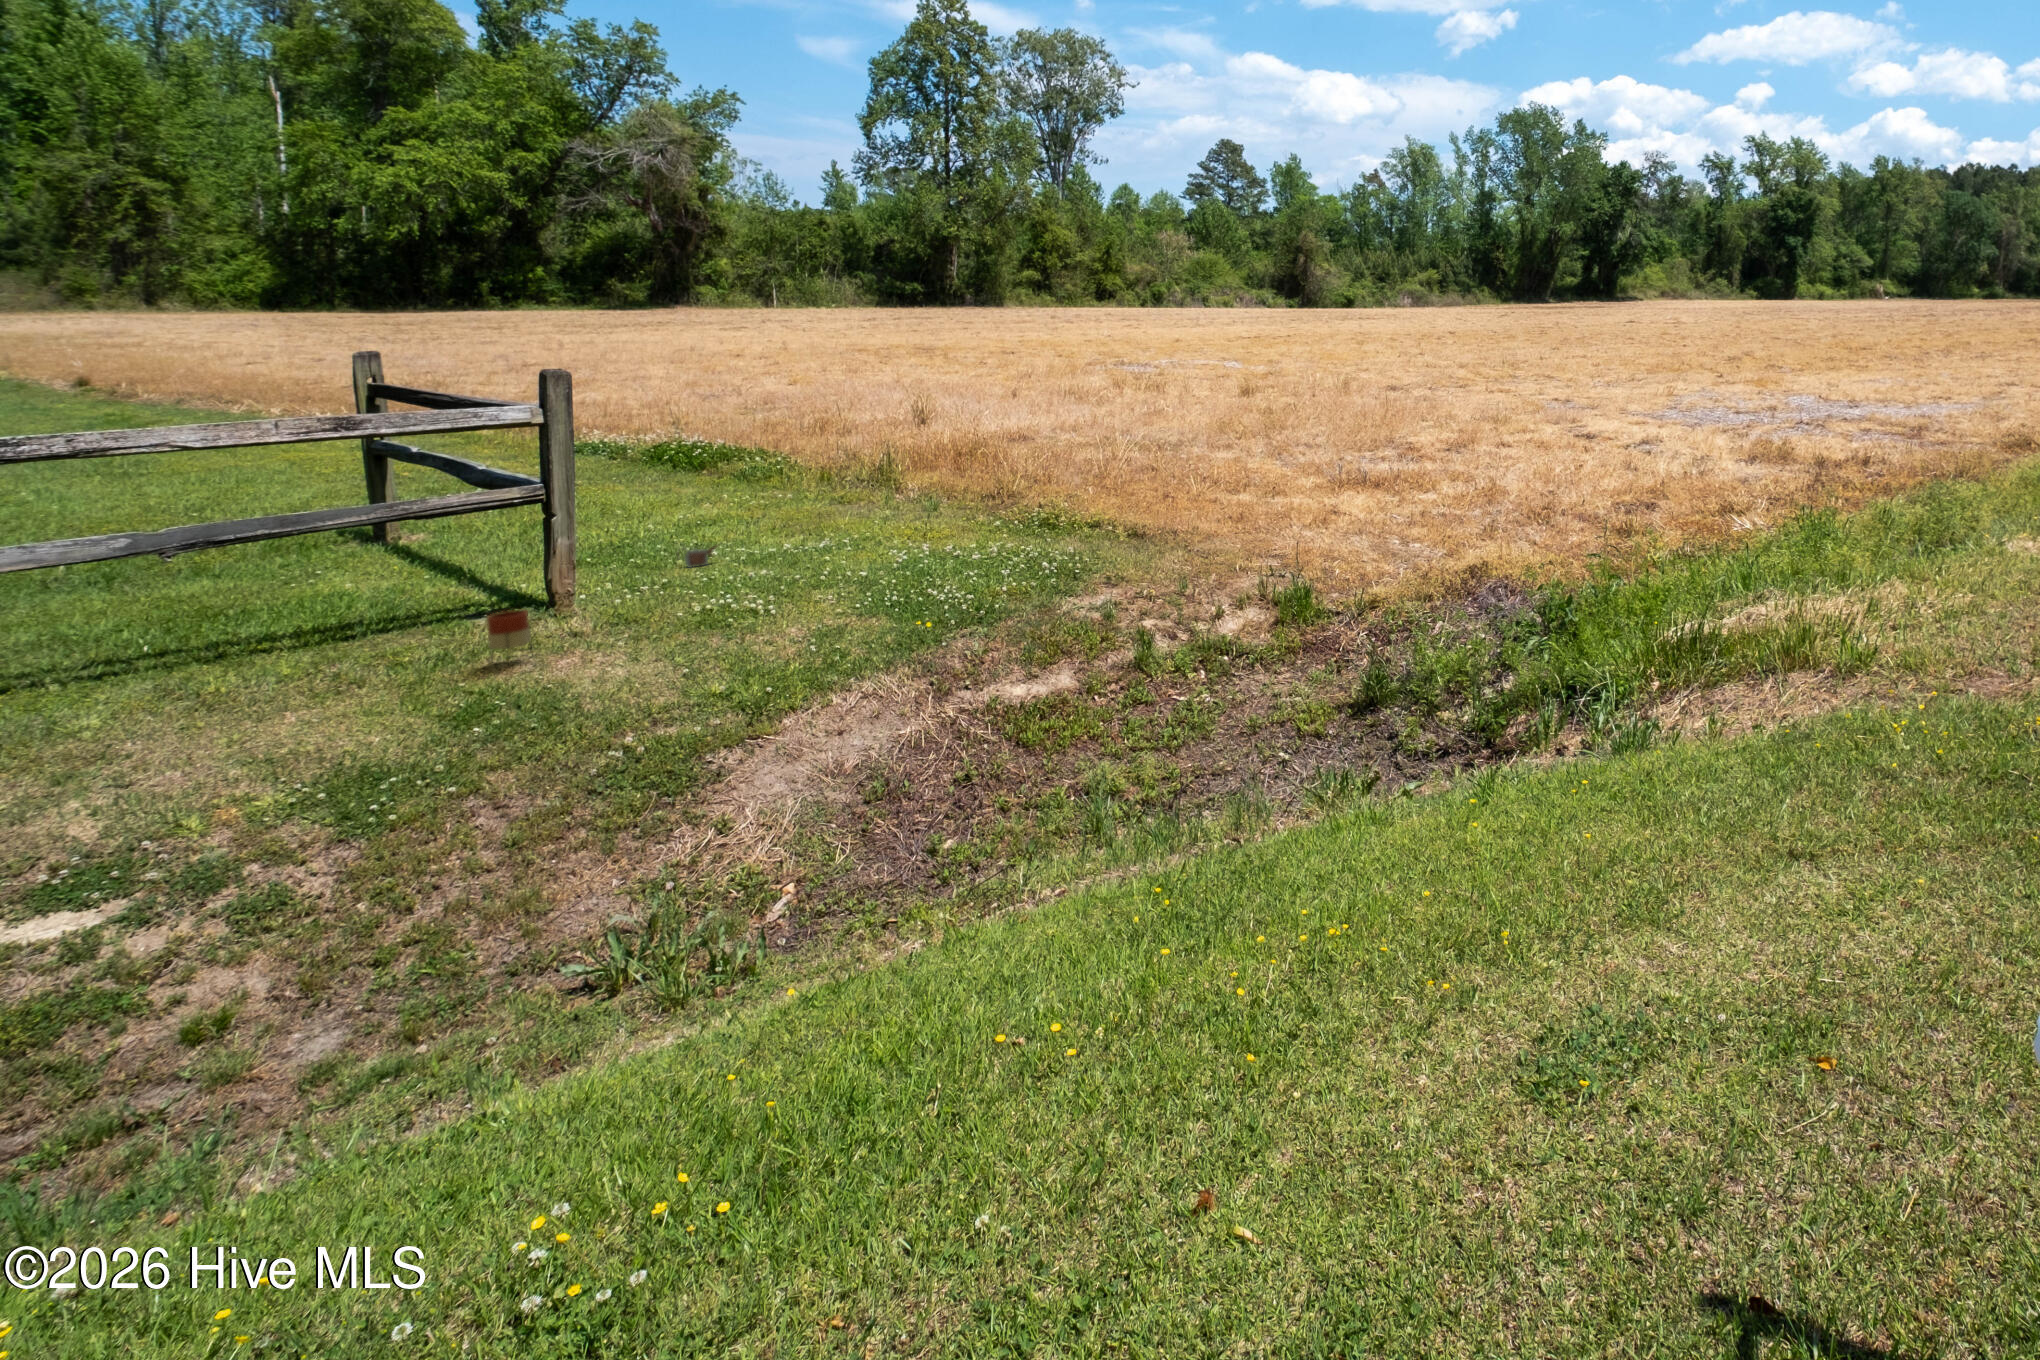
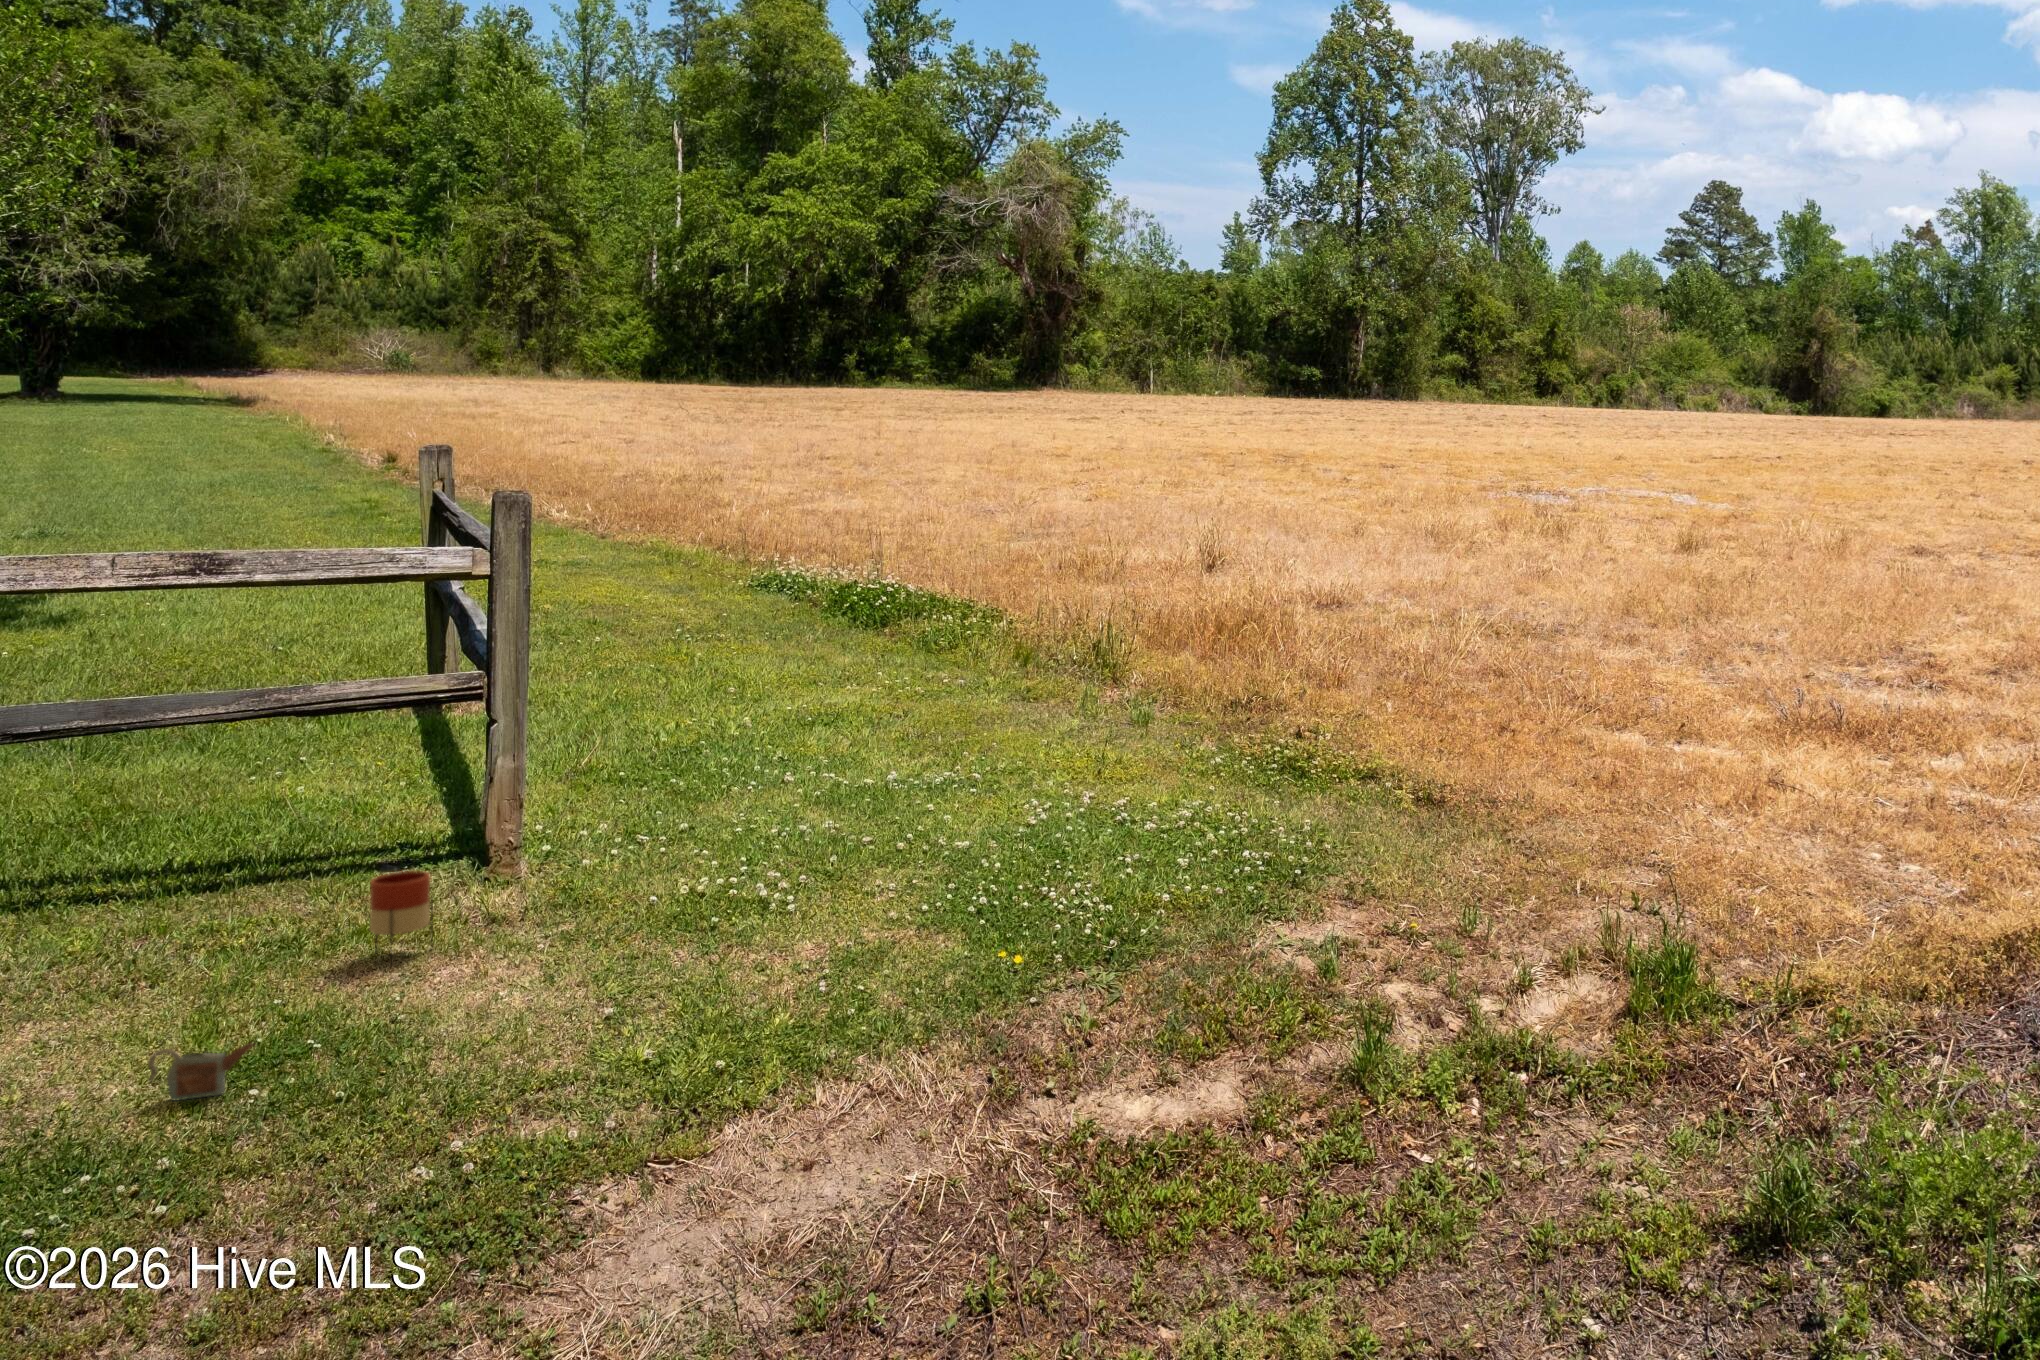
watering can: present [685,545,717,567] -> present [148,1042,254,1101]

